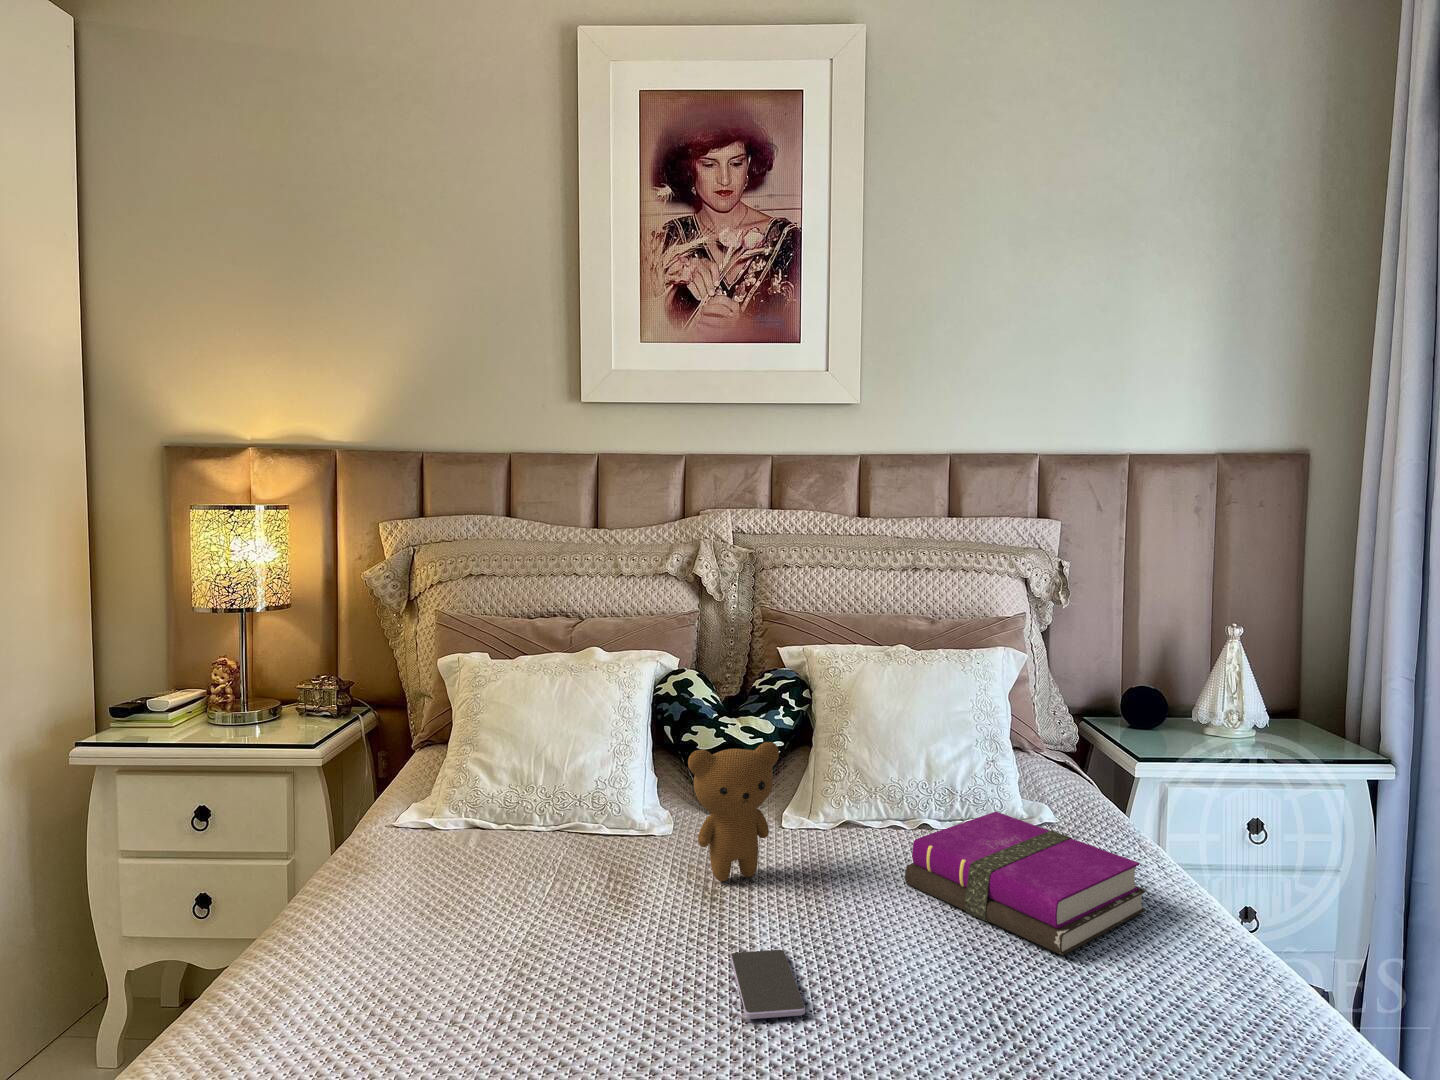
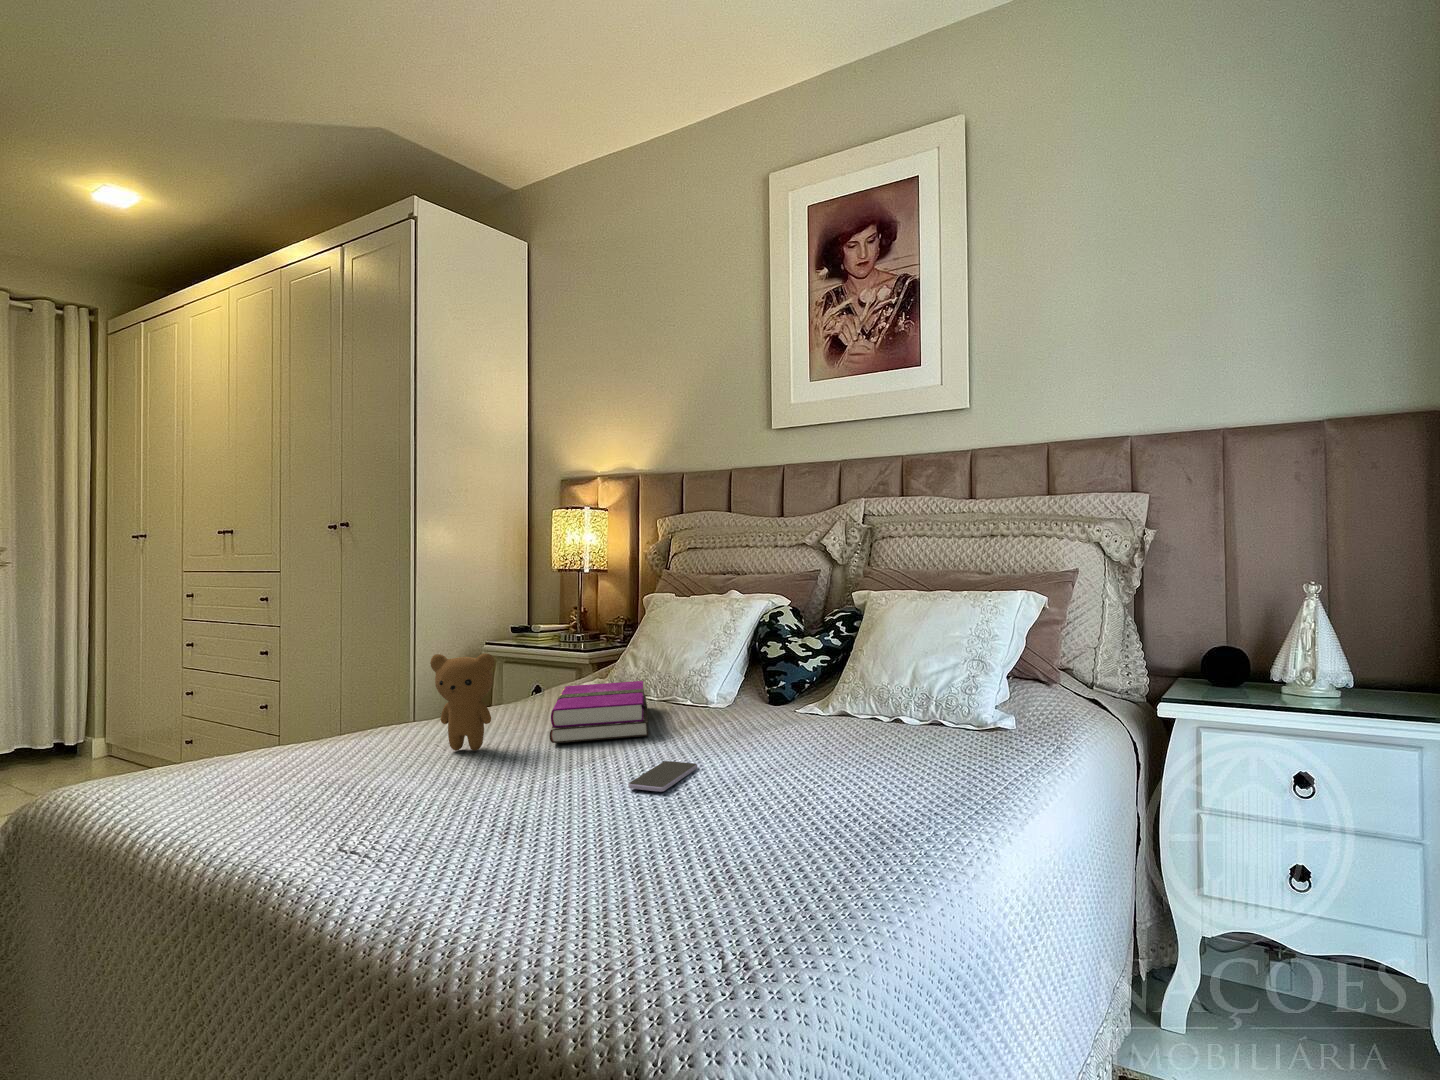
teddy bear: present [688,742,779,882] -> present [430,653,494,751]
notebook: present [905,812,1146,955] -> present [549,681,648,743]

